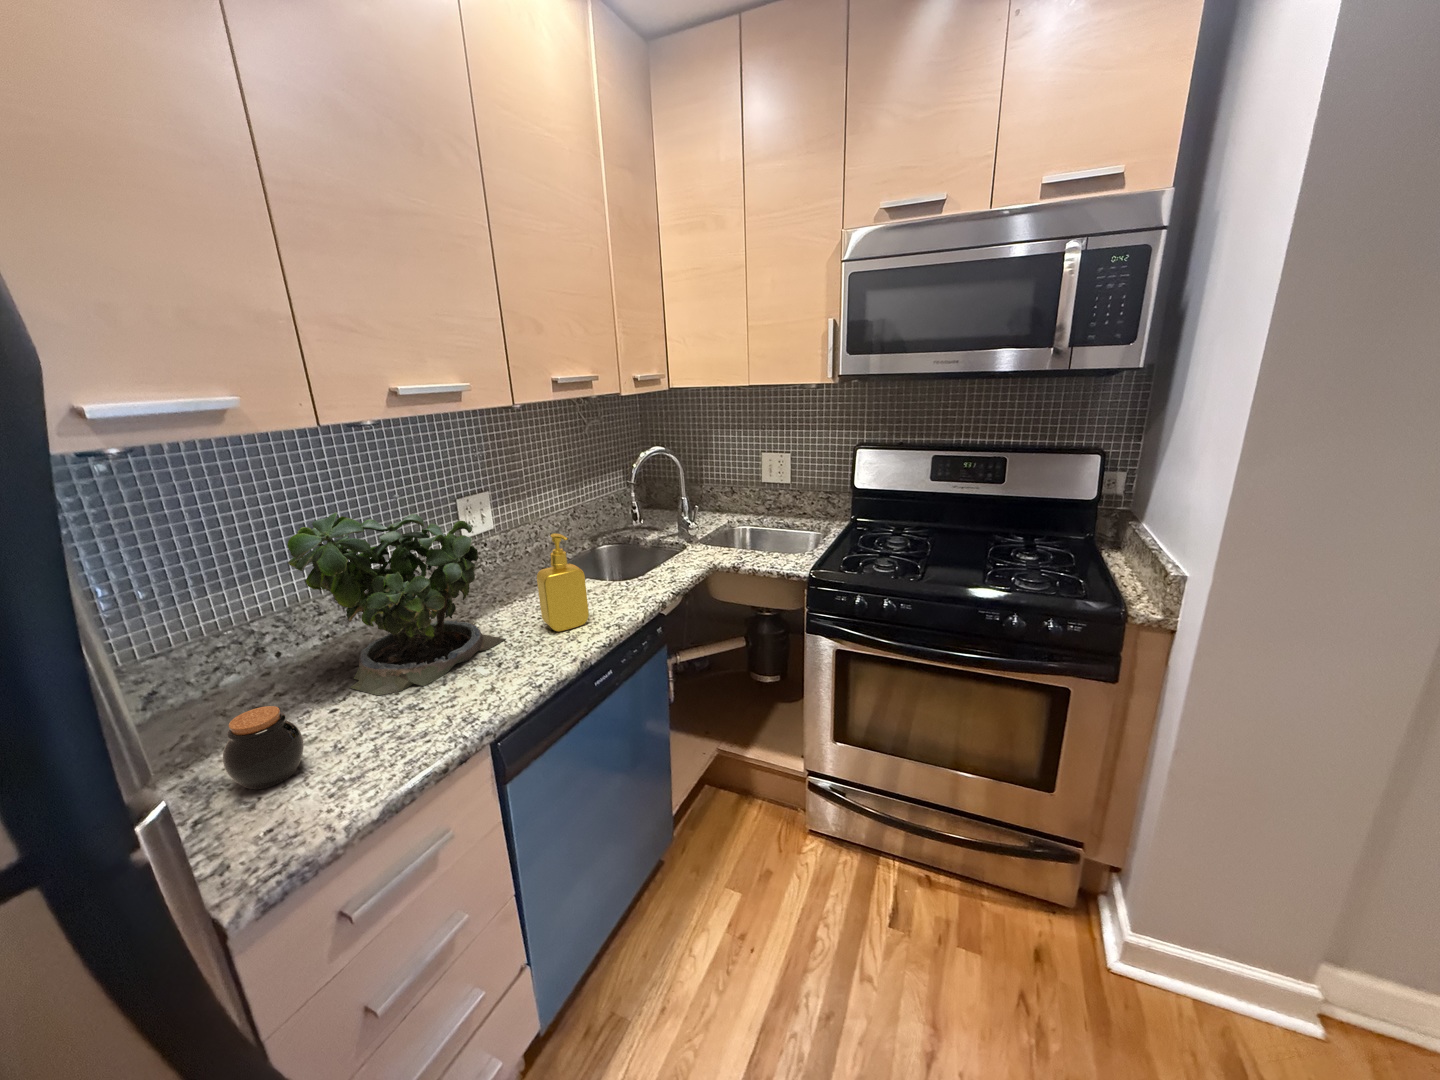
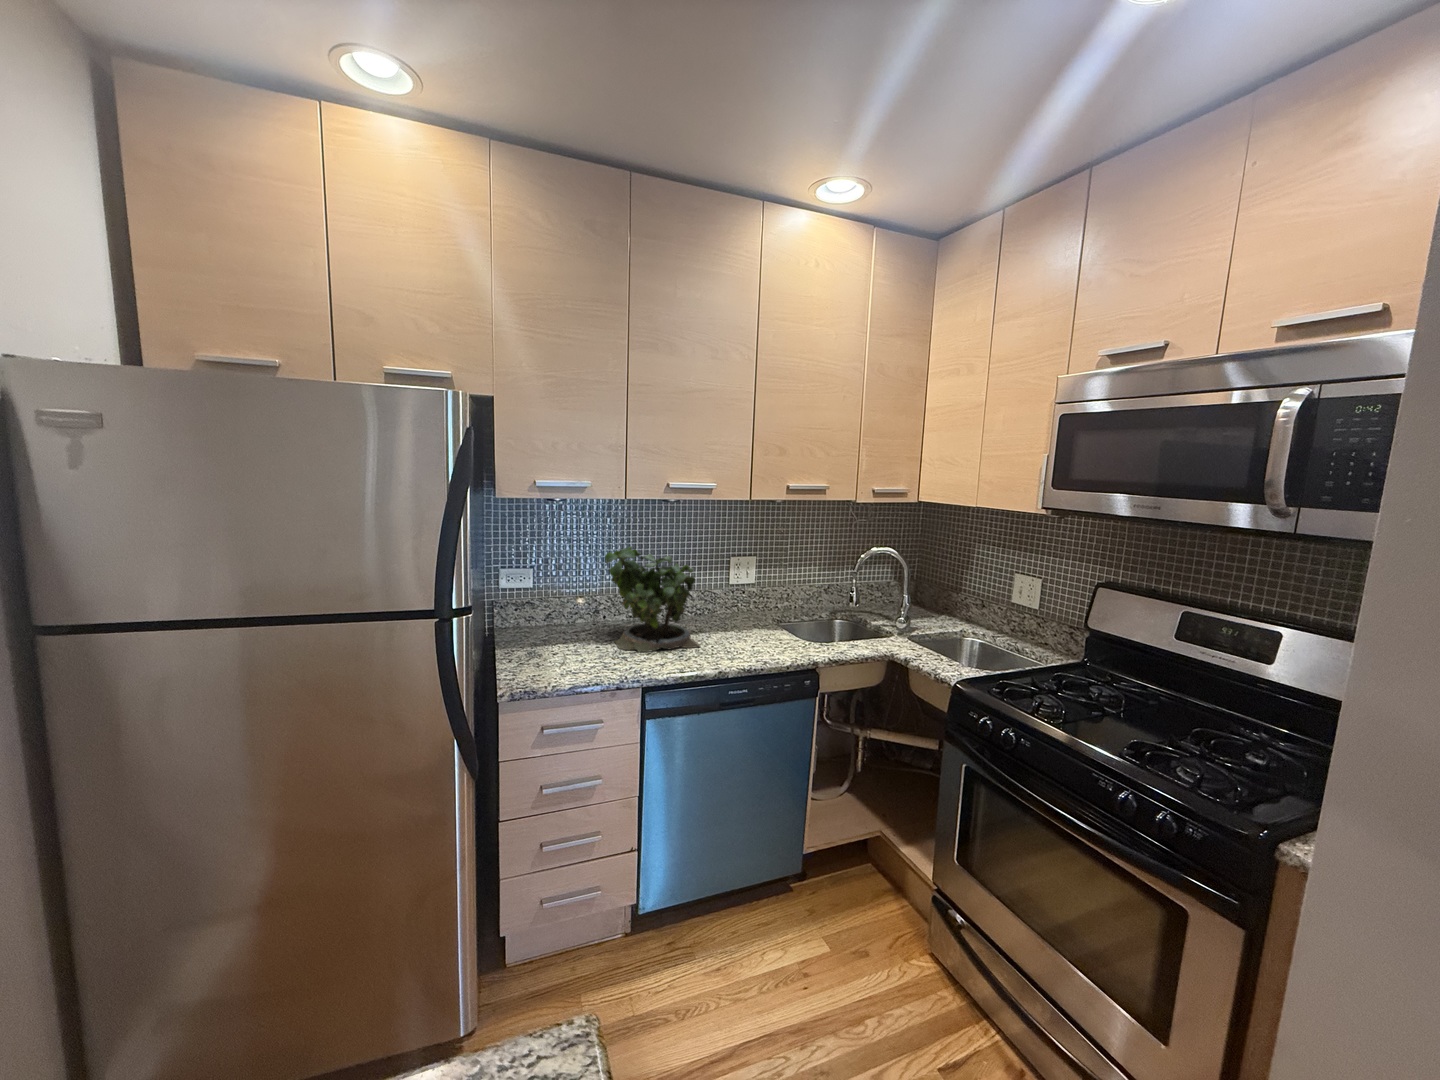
soap dispenser: present [537,533,589,632] -> none [724,587,755,655]
jar: present [223,706,304,789] -> none [536,626,568,663]

